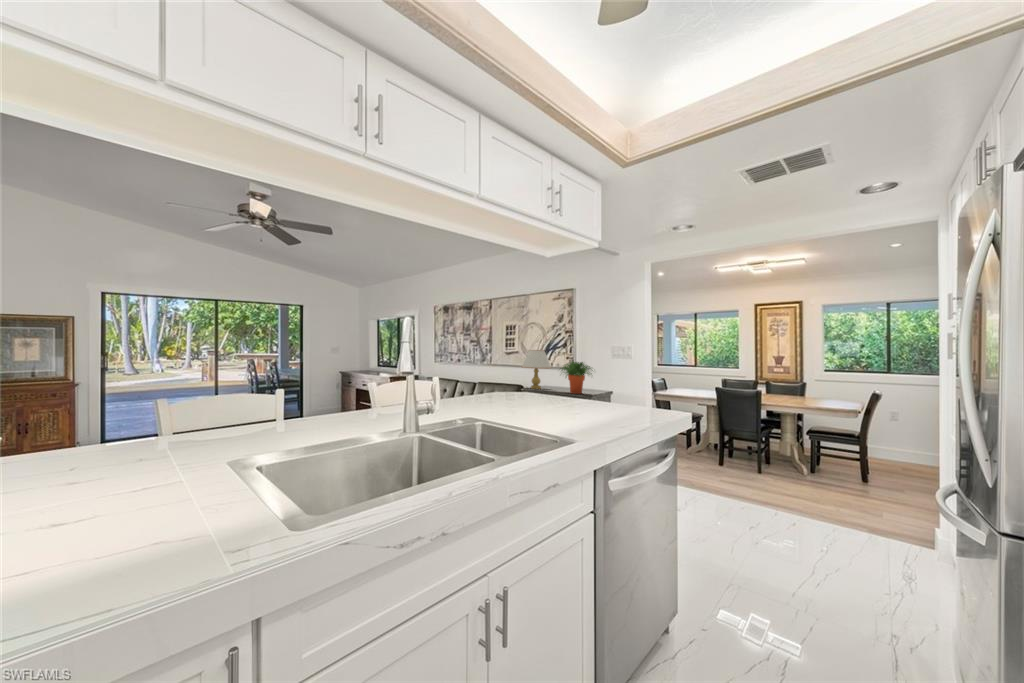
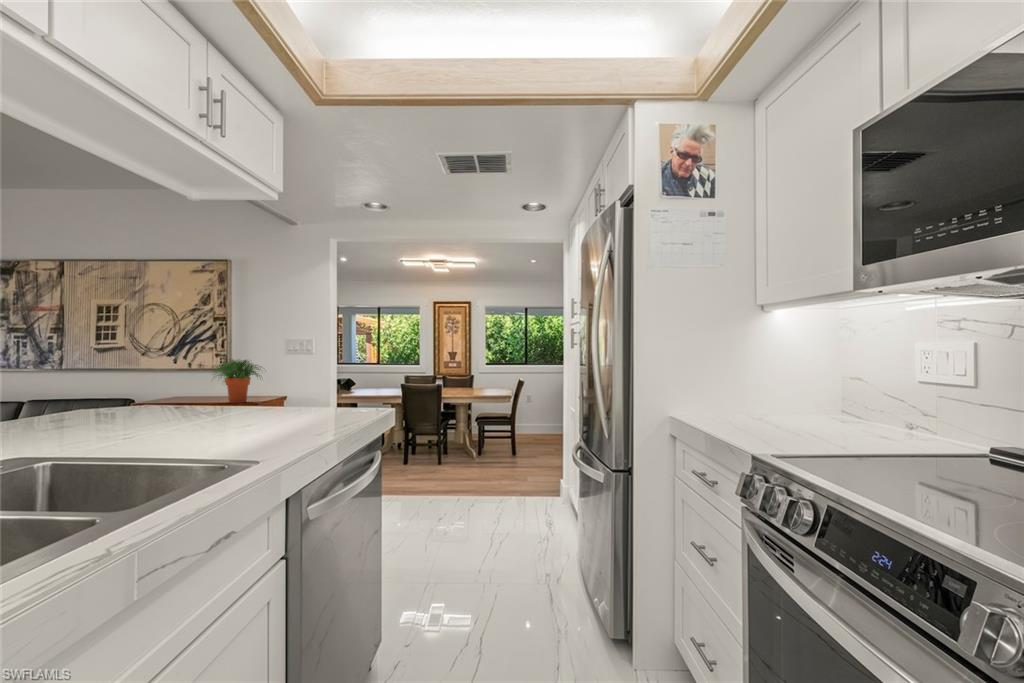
table lamp: present [522,350,551,389] -> none [138,345,192,403]

